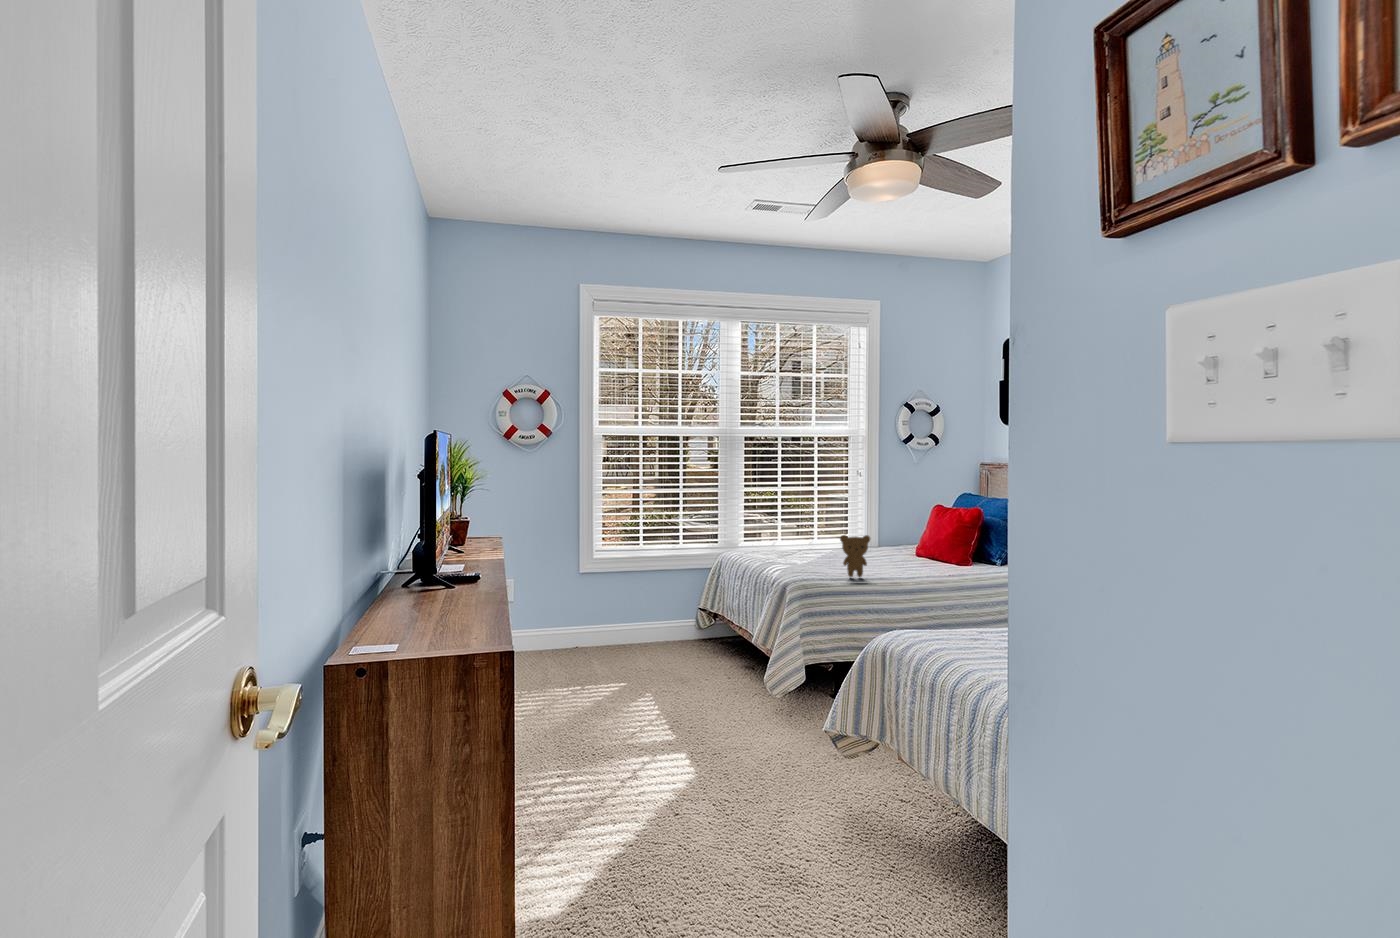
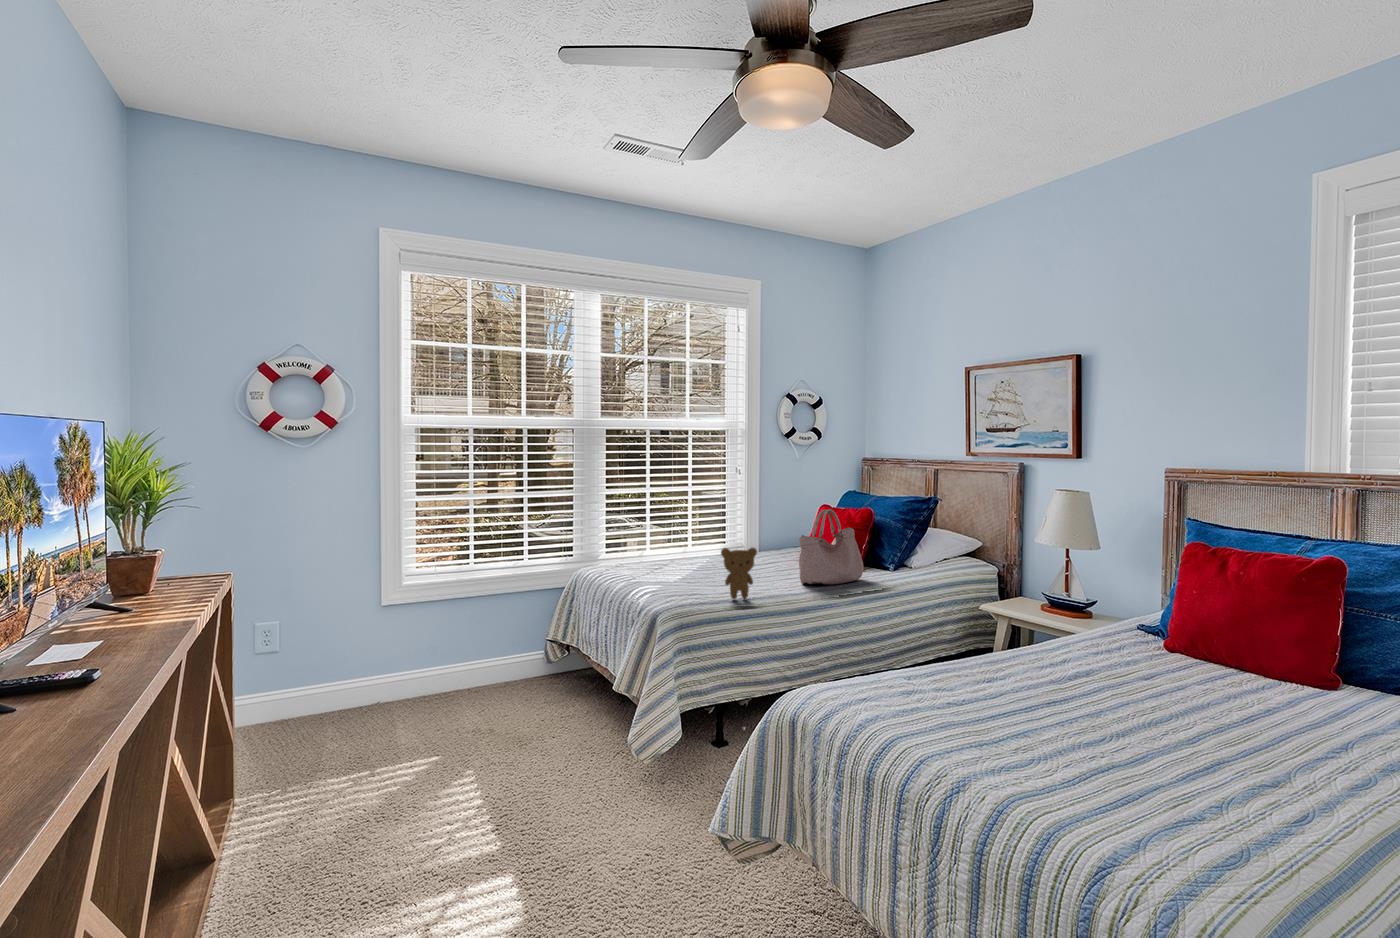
handbag: none [909,506,967,569] -> present [799,509,863,584]

